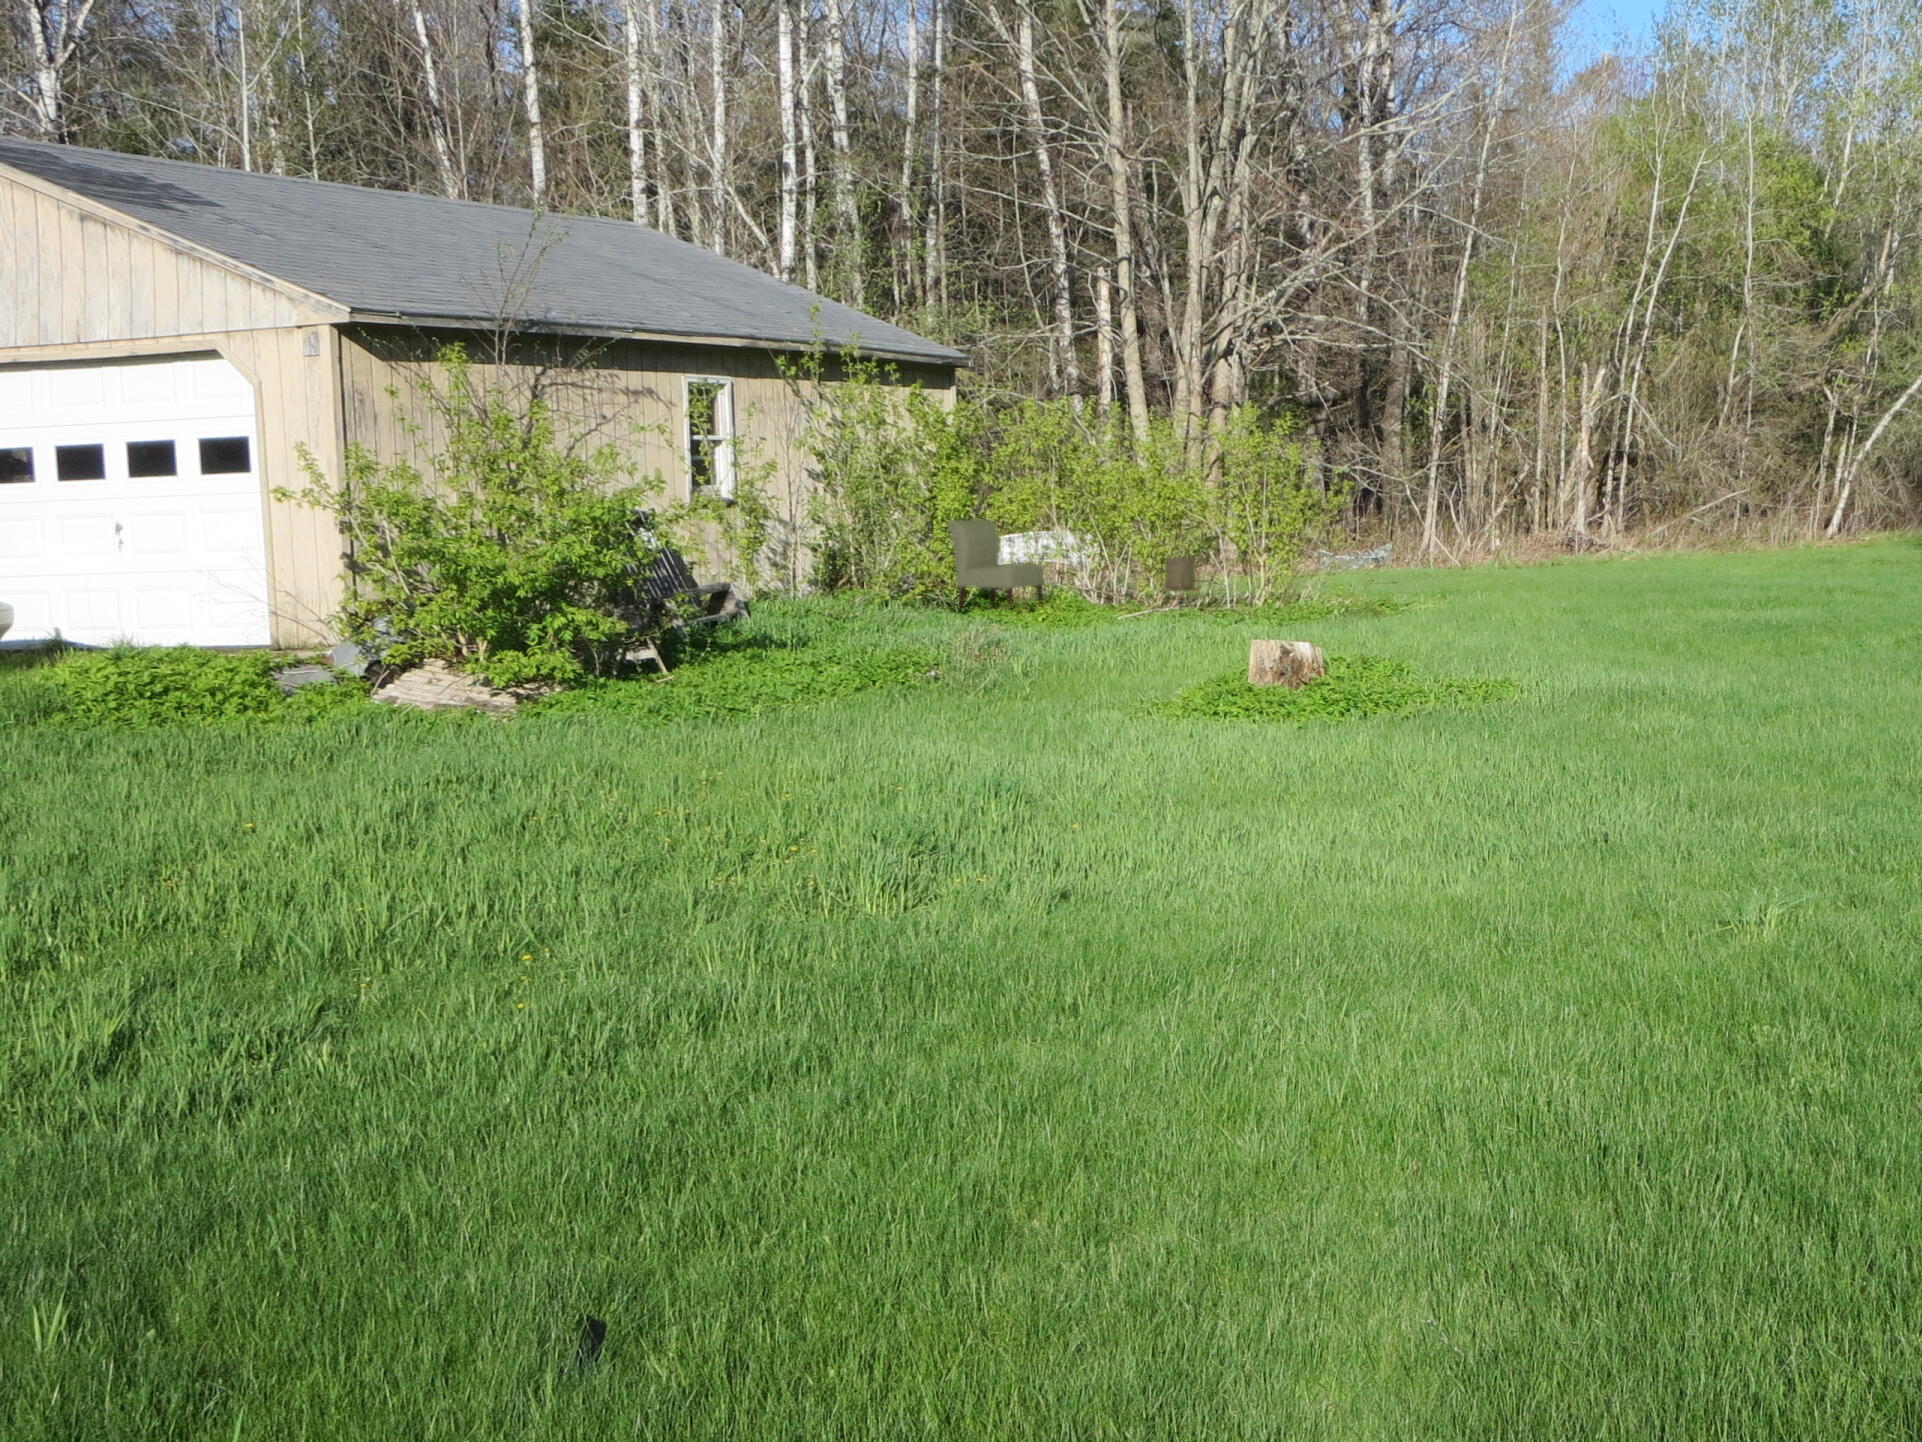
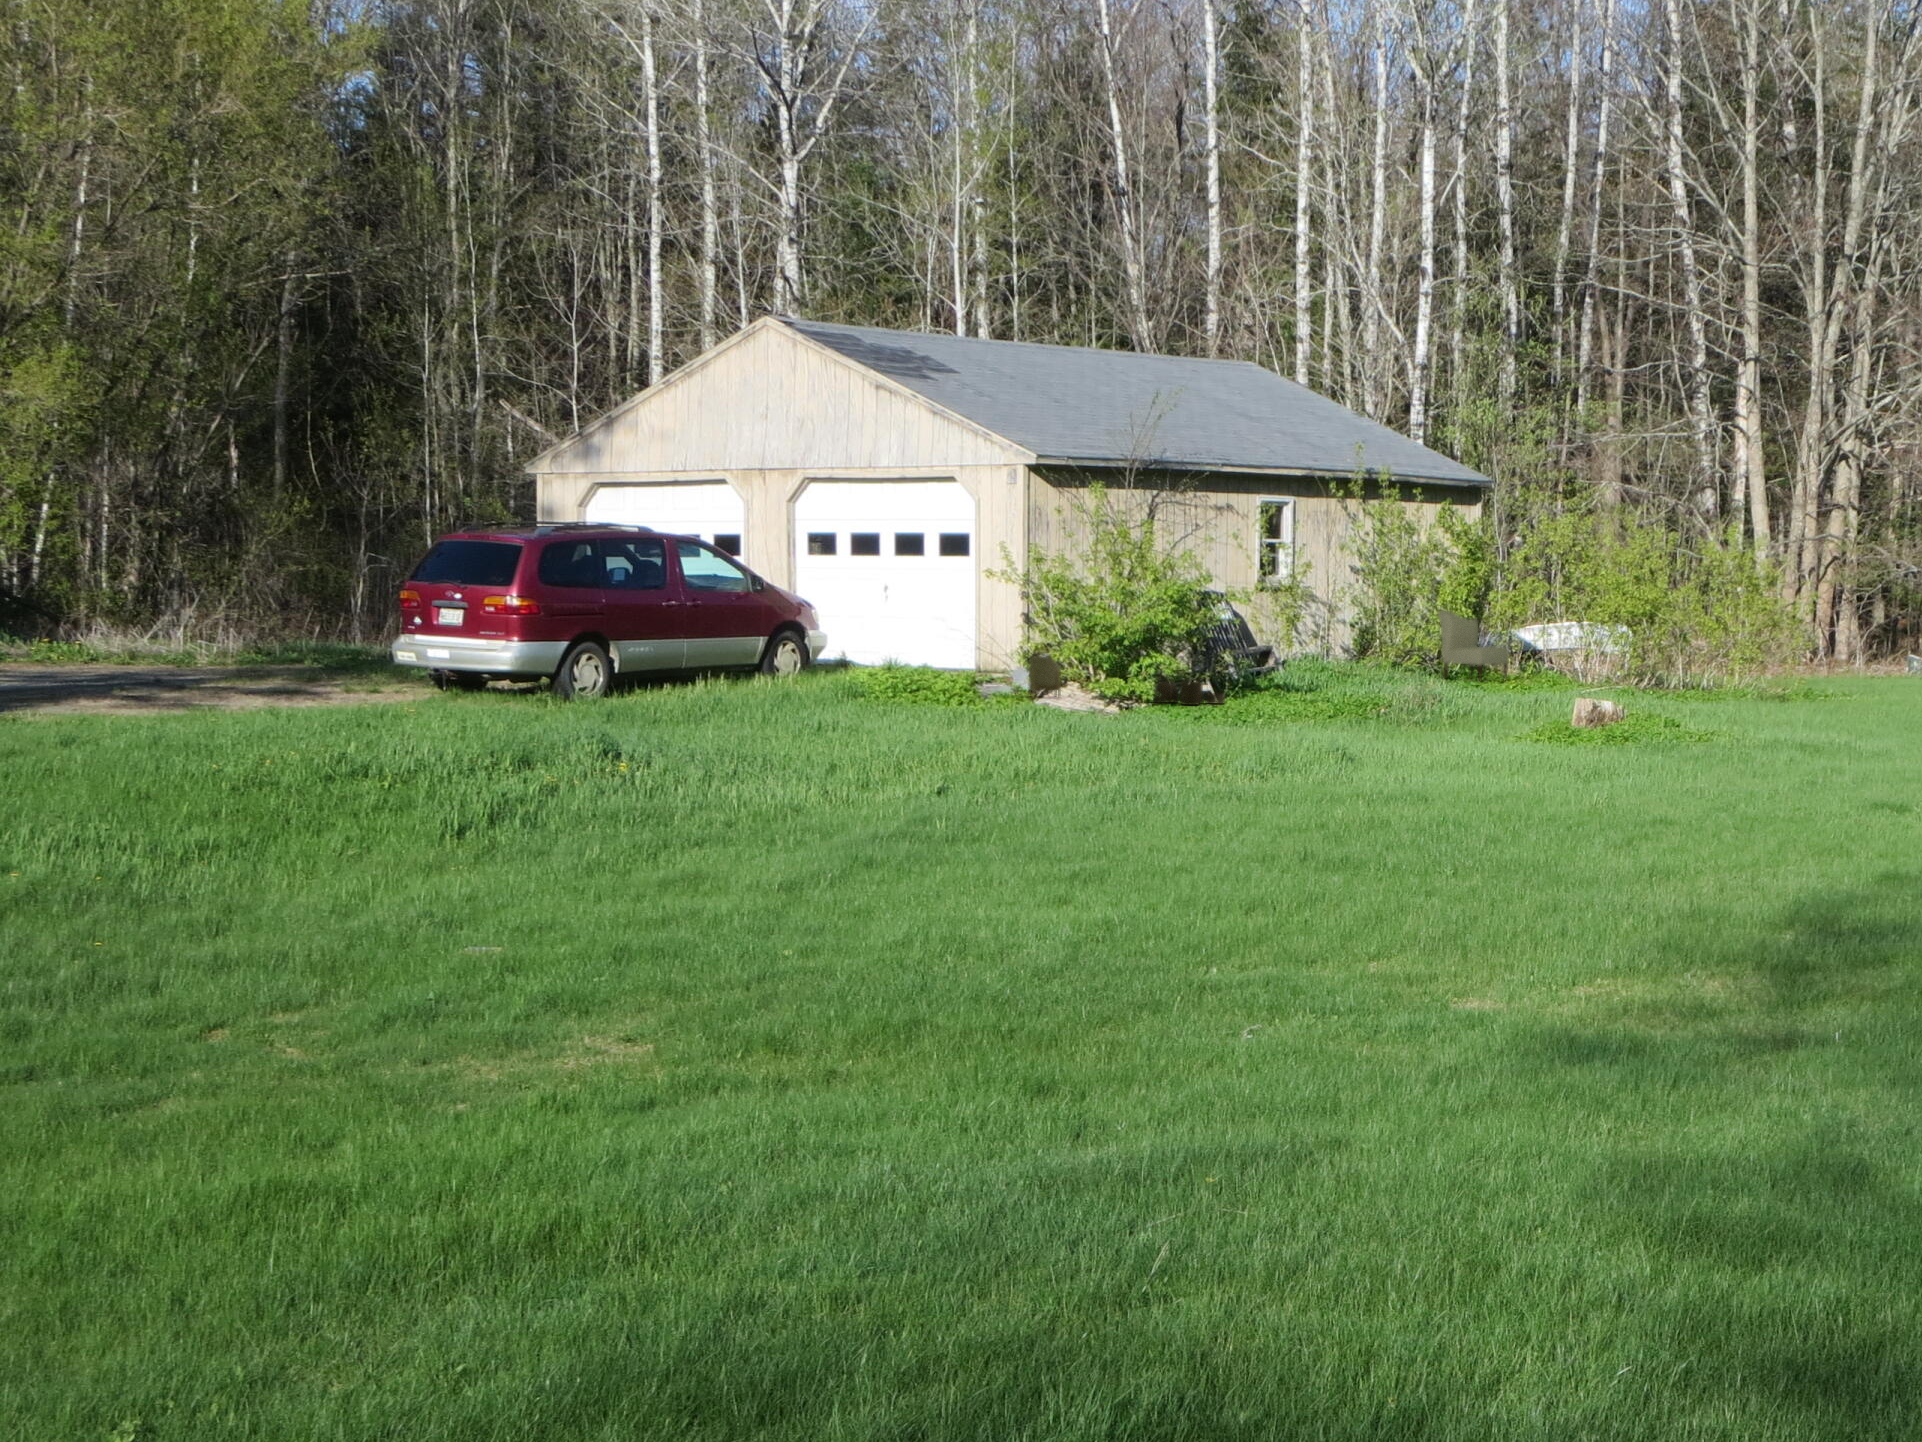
planter: present [1161,557,1200,598] -> present [1029,655,1061,697]
woven basket: none [574,647,692,690] -> present [1153,679,1225,705]

